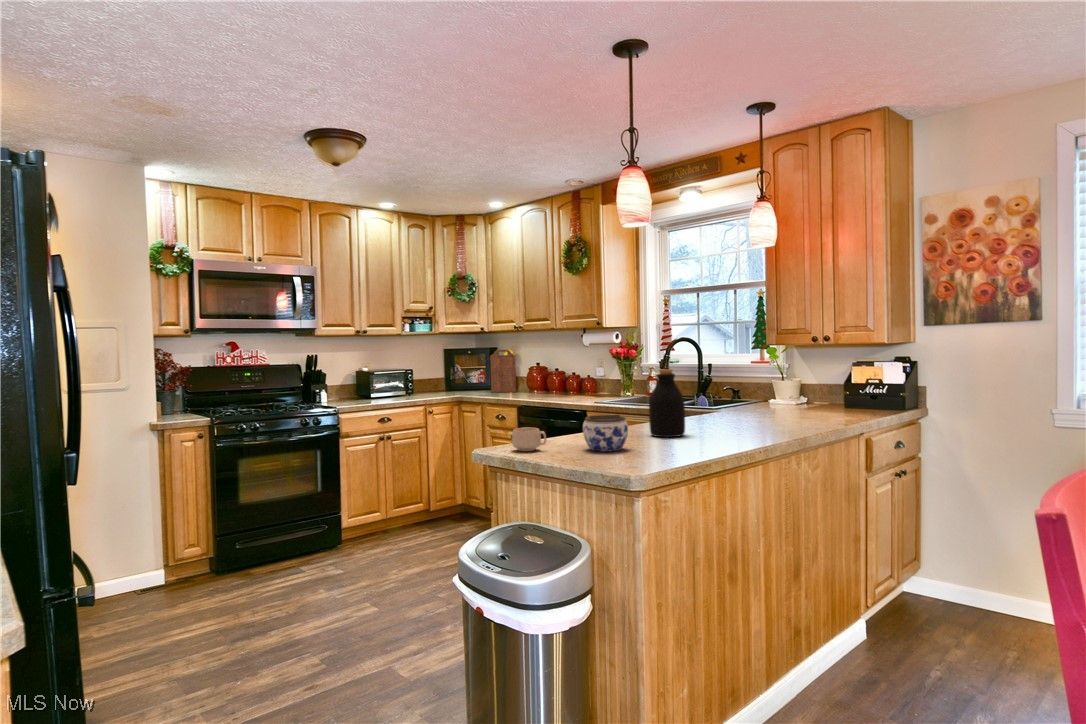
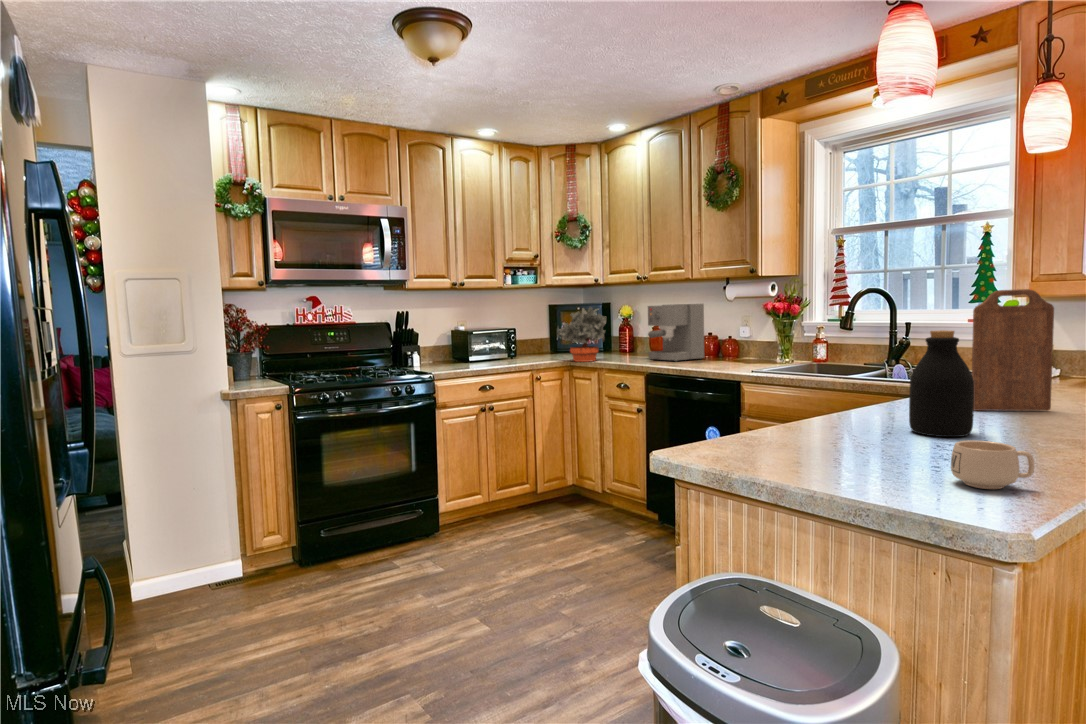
coffee maker: none [521,348,569,396] -> present [648,304,704,362]
cutting board: present [490,349,516,393] -> present [972,289,1054,411]
potted plant: none [448,350,489,397] -> present [558,307,606,362]
jar: present [583,415,628,452] -> none [834,404,916,466]
mug: present [512,428,546,451] -> present [951,440,1035,489]

